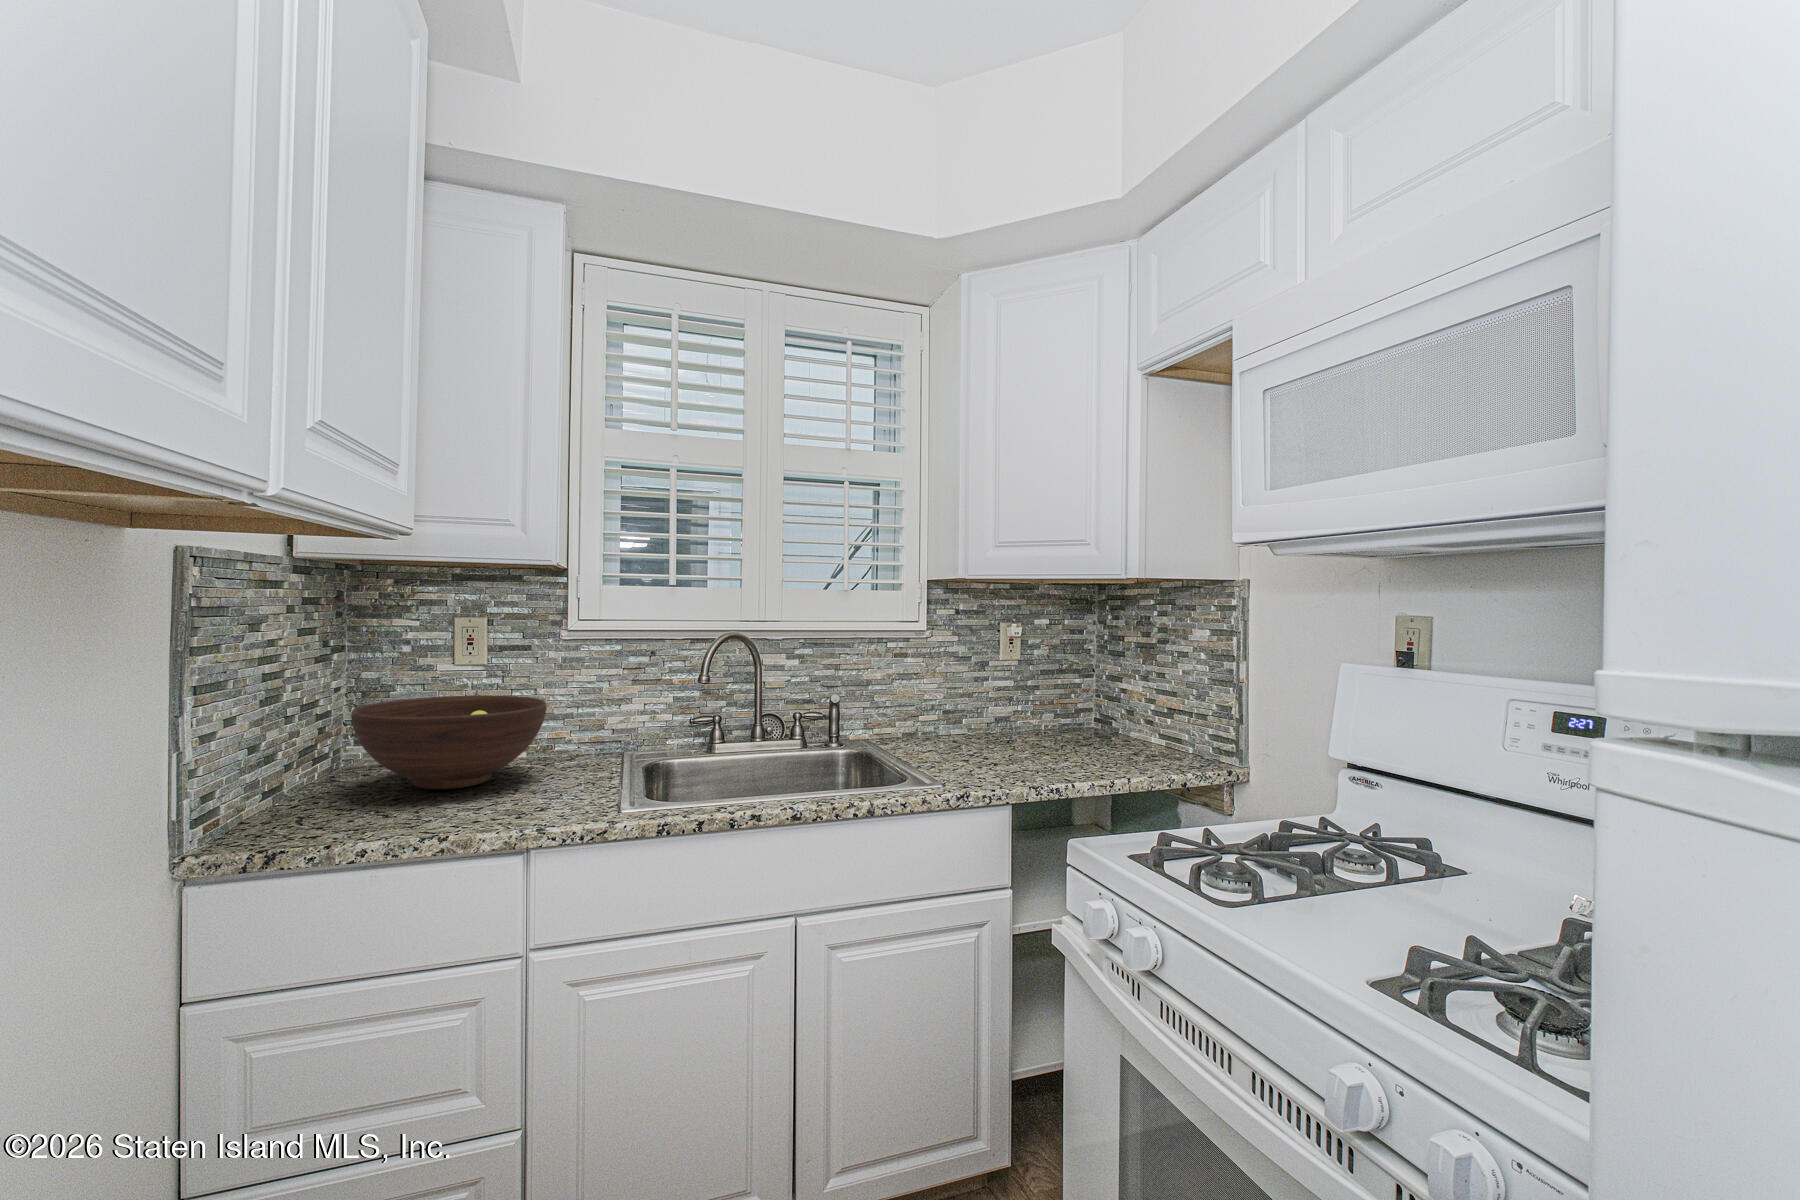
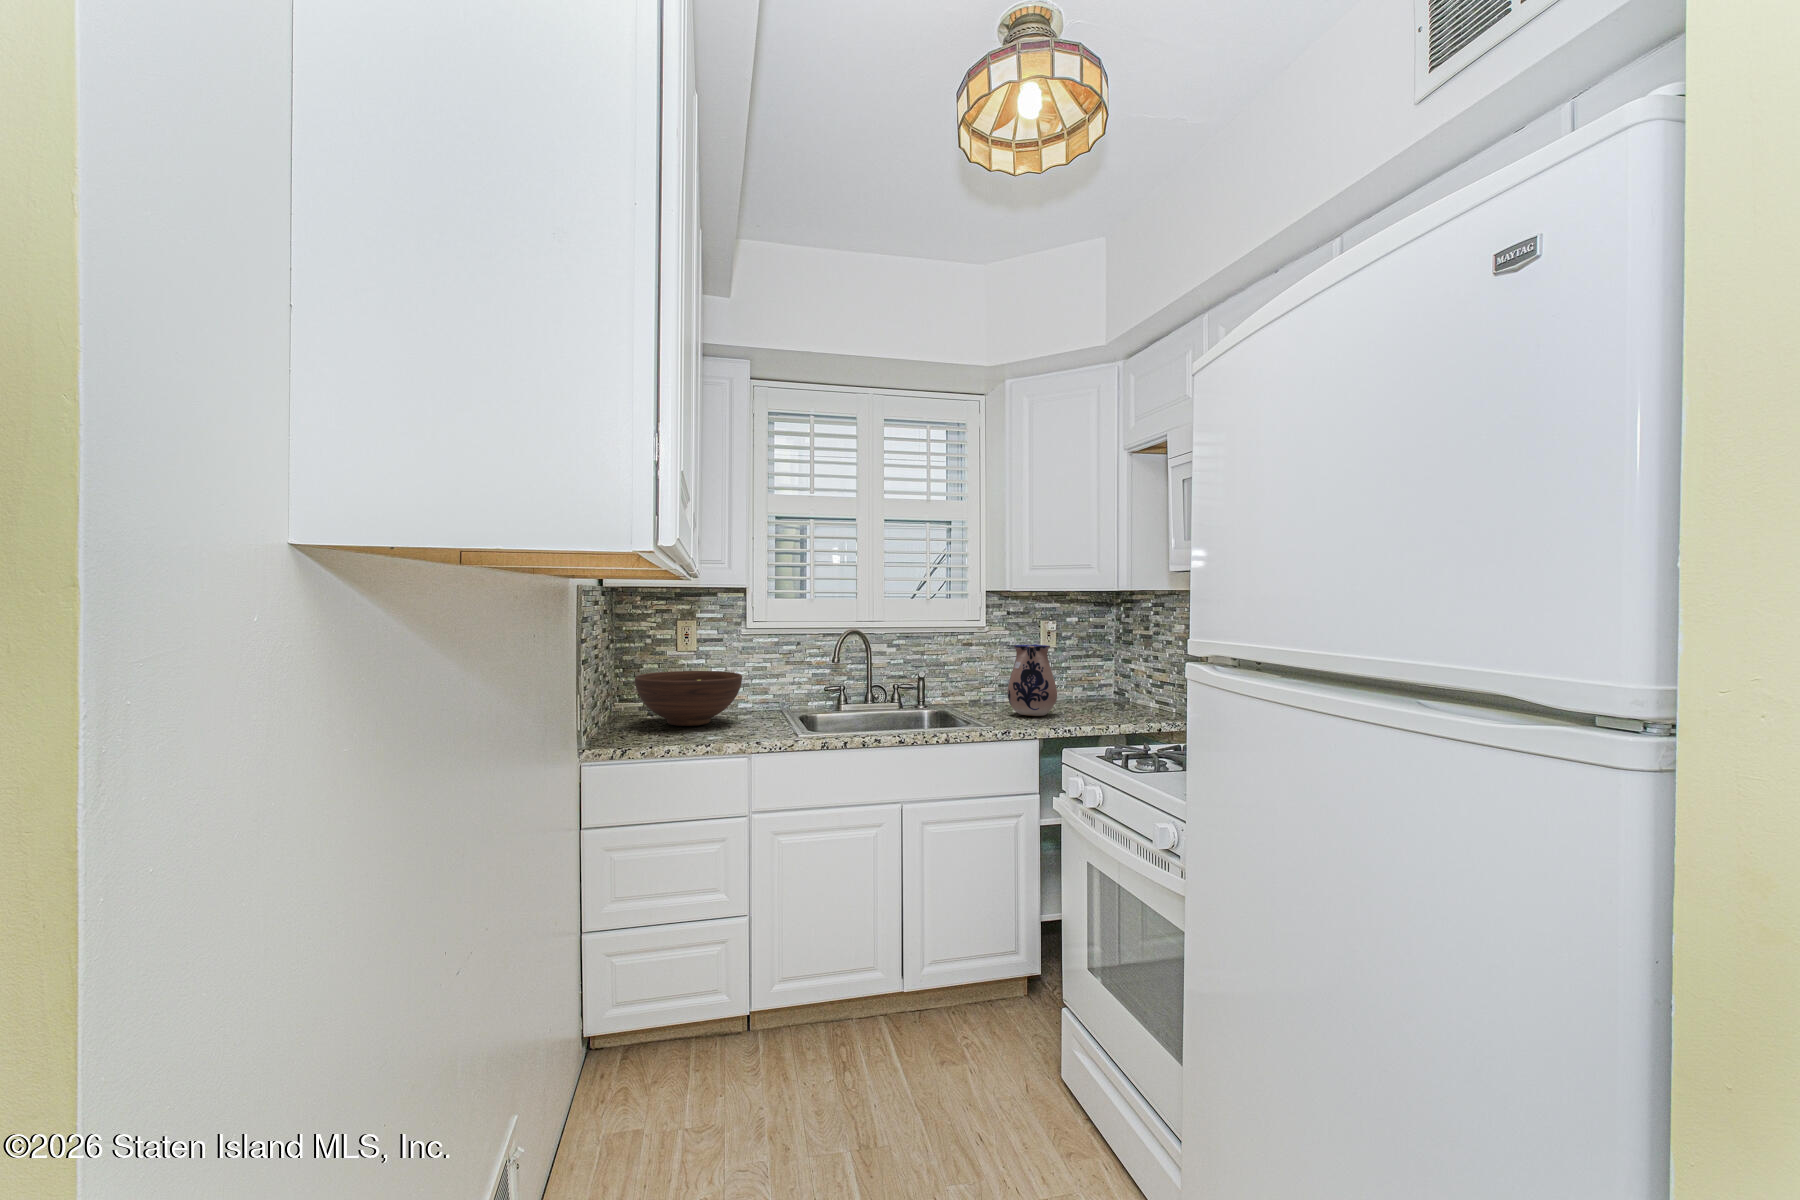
ceramic pitcher: none [960,655,1031,761] -> present [1008,644,1057,716]

